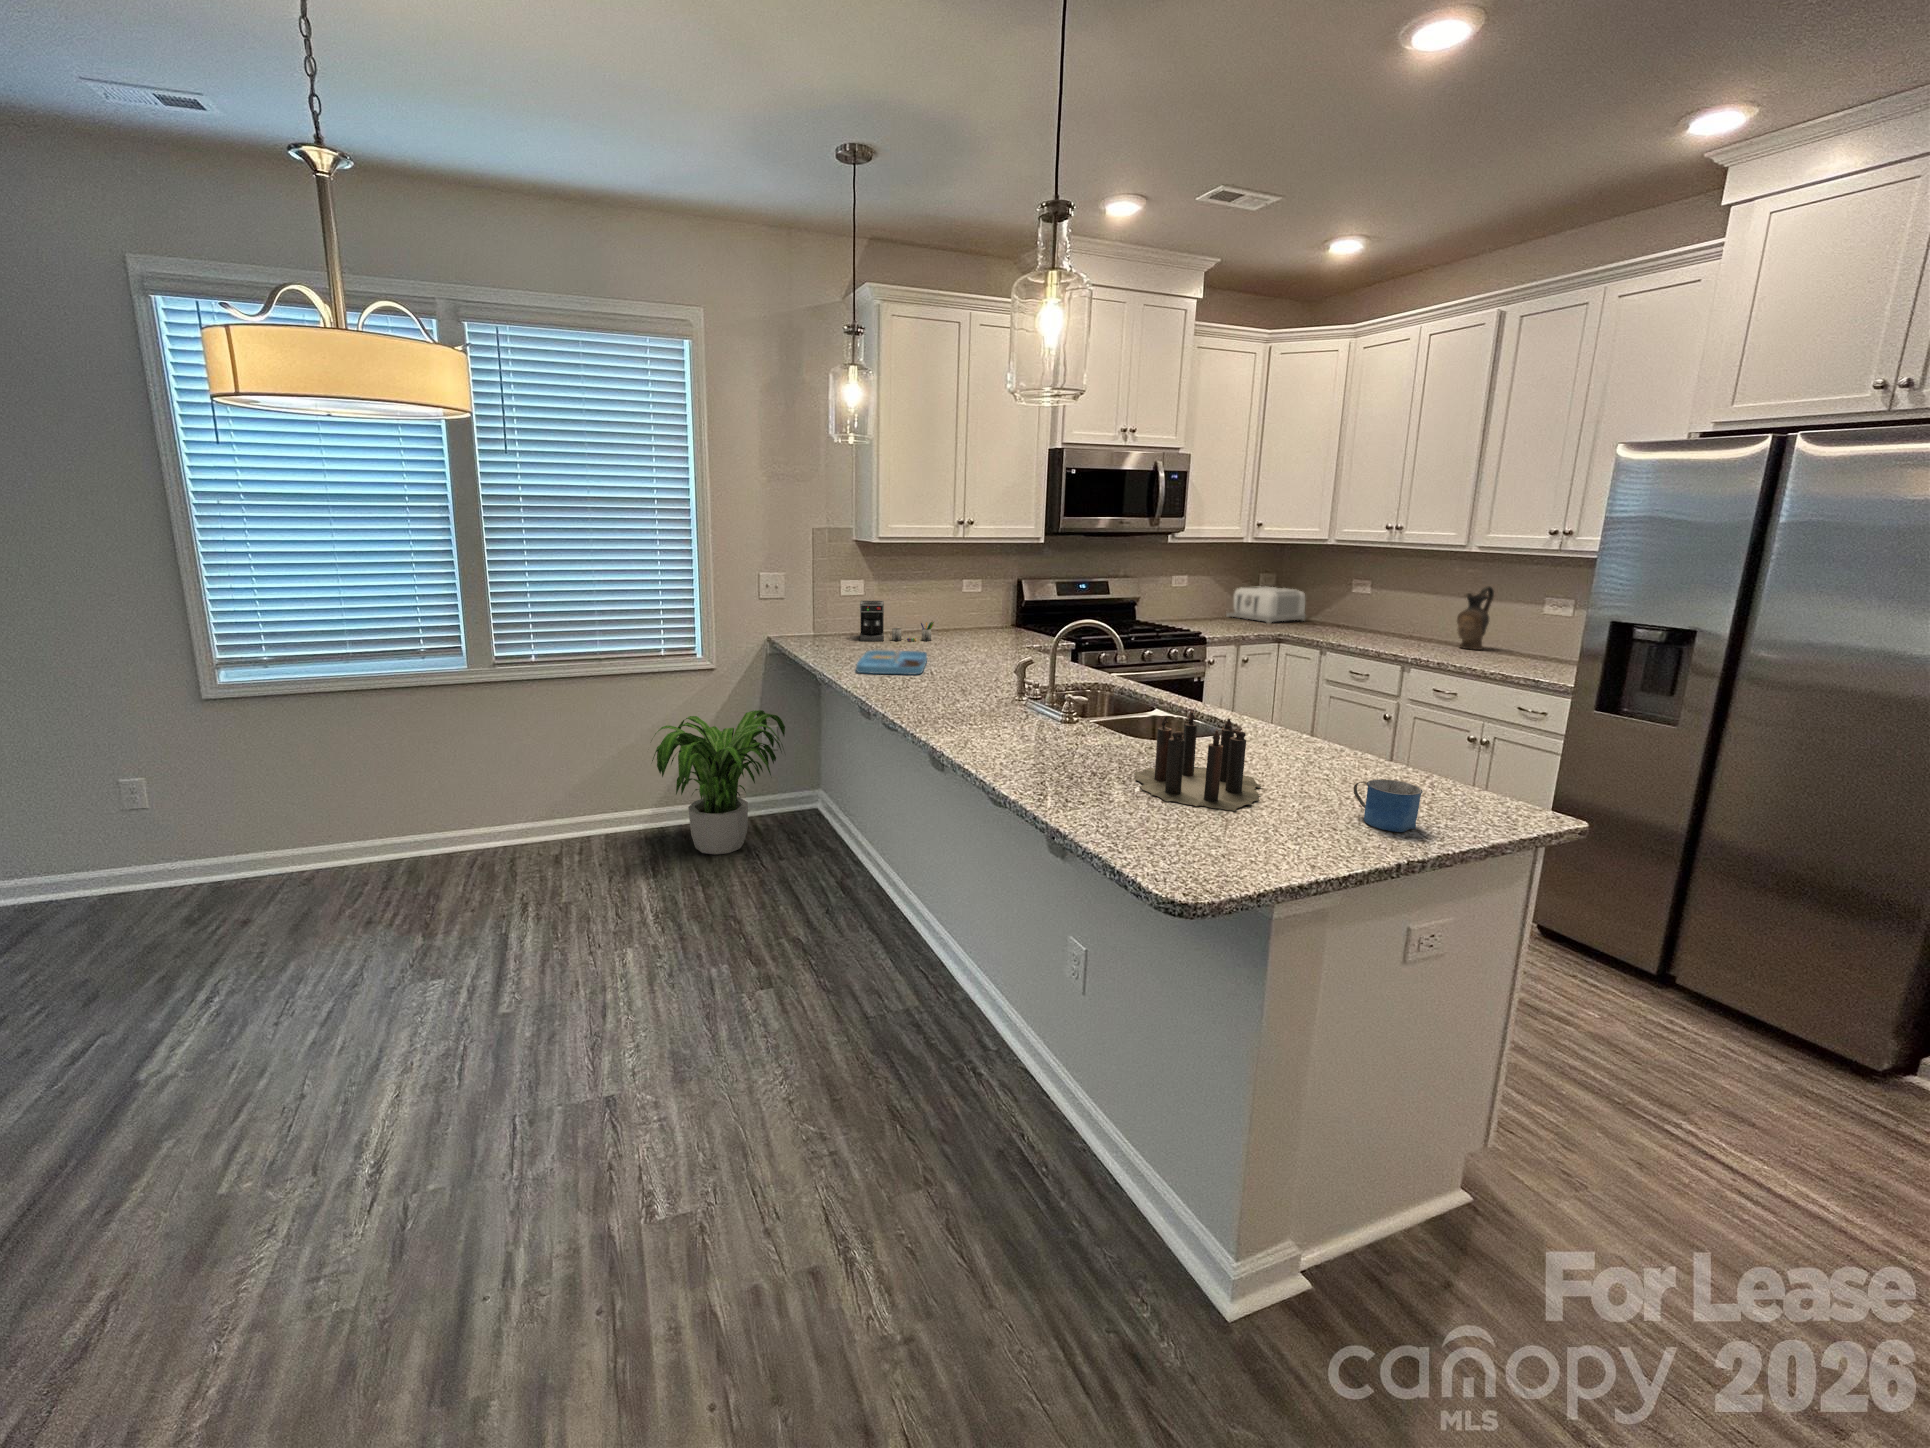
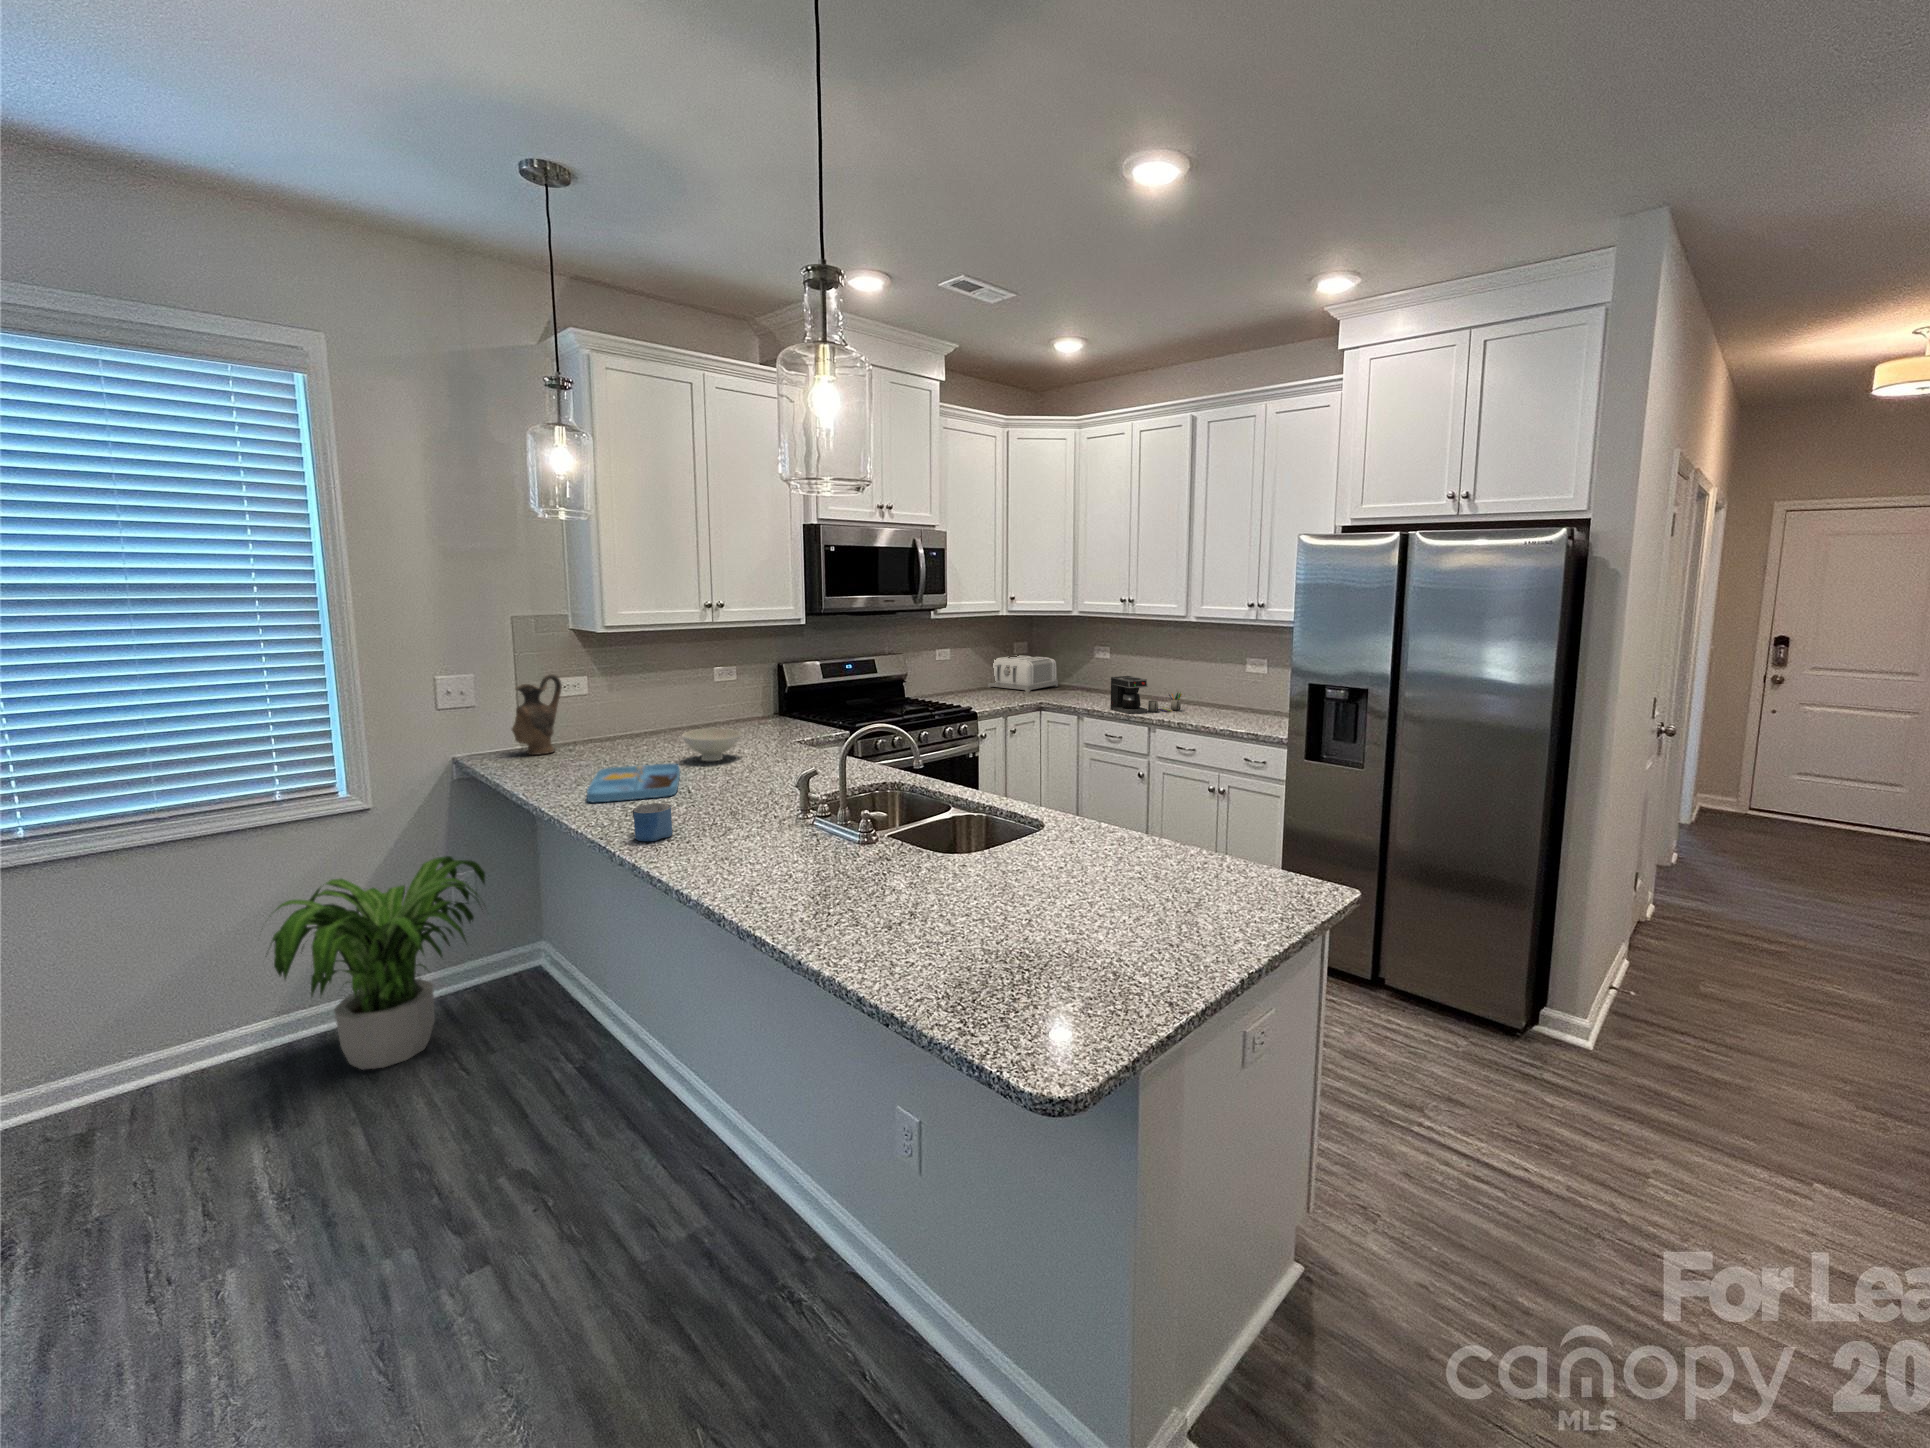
ceramic pitcher: present [1457,586,1494,650] -> present [512,674,562,755]
coffee maker: present [860,601,934,641] -> present [1110,676,1182,714]
bowl: none [932,627,979,654] -> present [682,729,741,761]
candle: present [1135,711,1261,811] -> none [948,828,1130,943]
mug: present [1354,779,1423,832] -> present [633,803,672,841]

